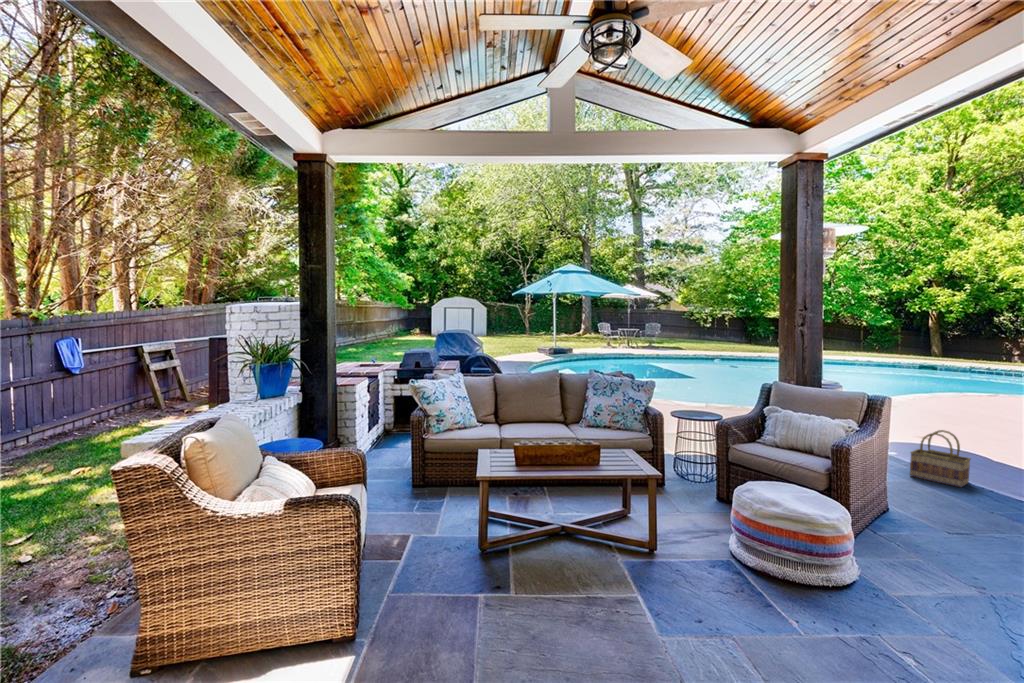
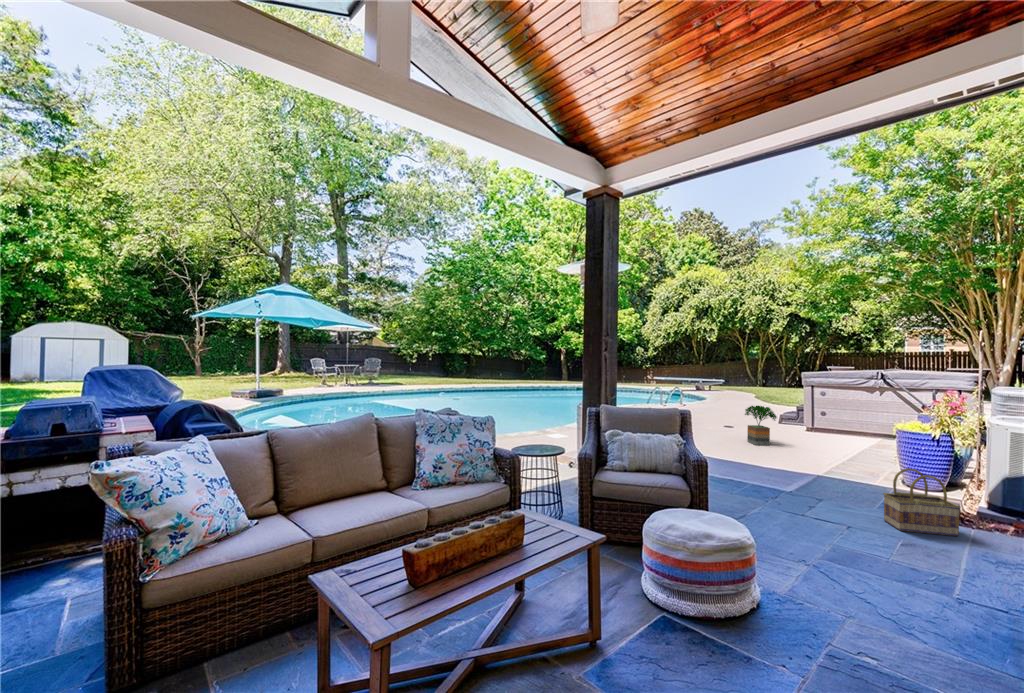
potted tree: none [965,383,1005,430] -> present [745,406,777,445]

